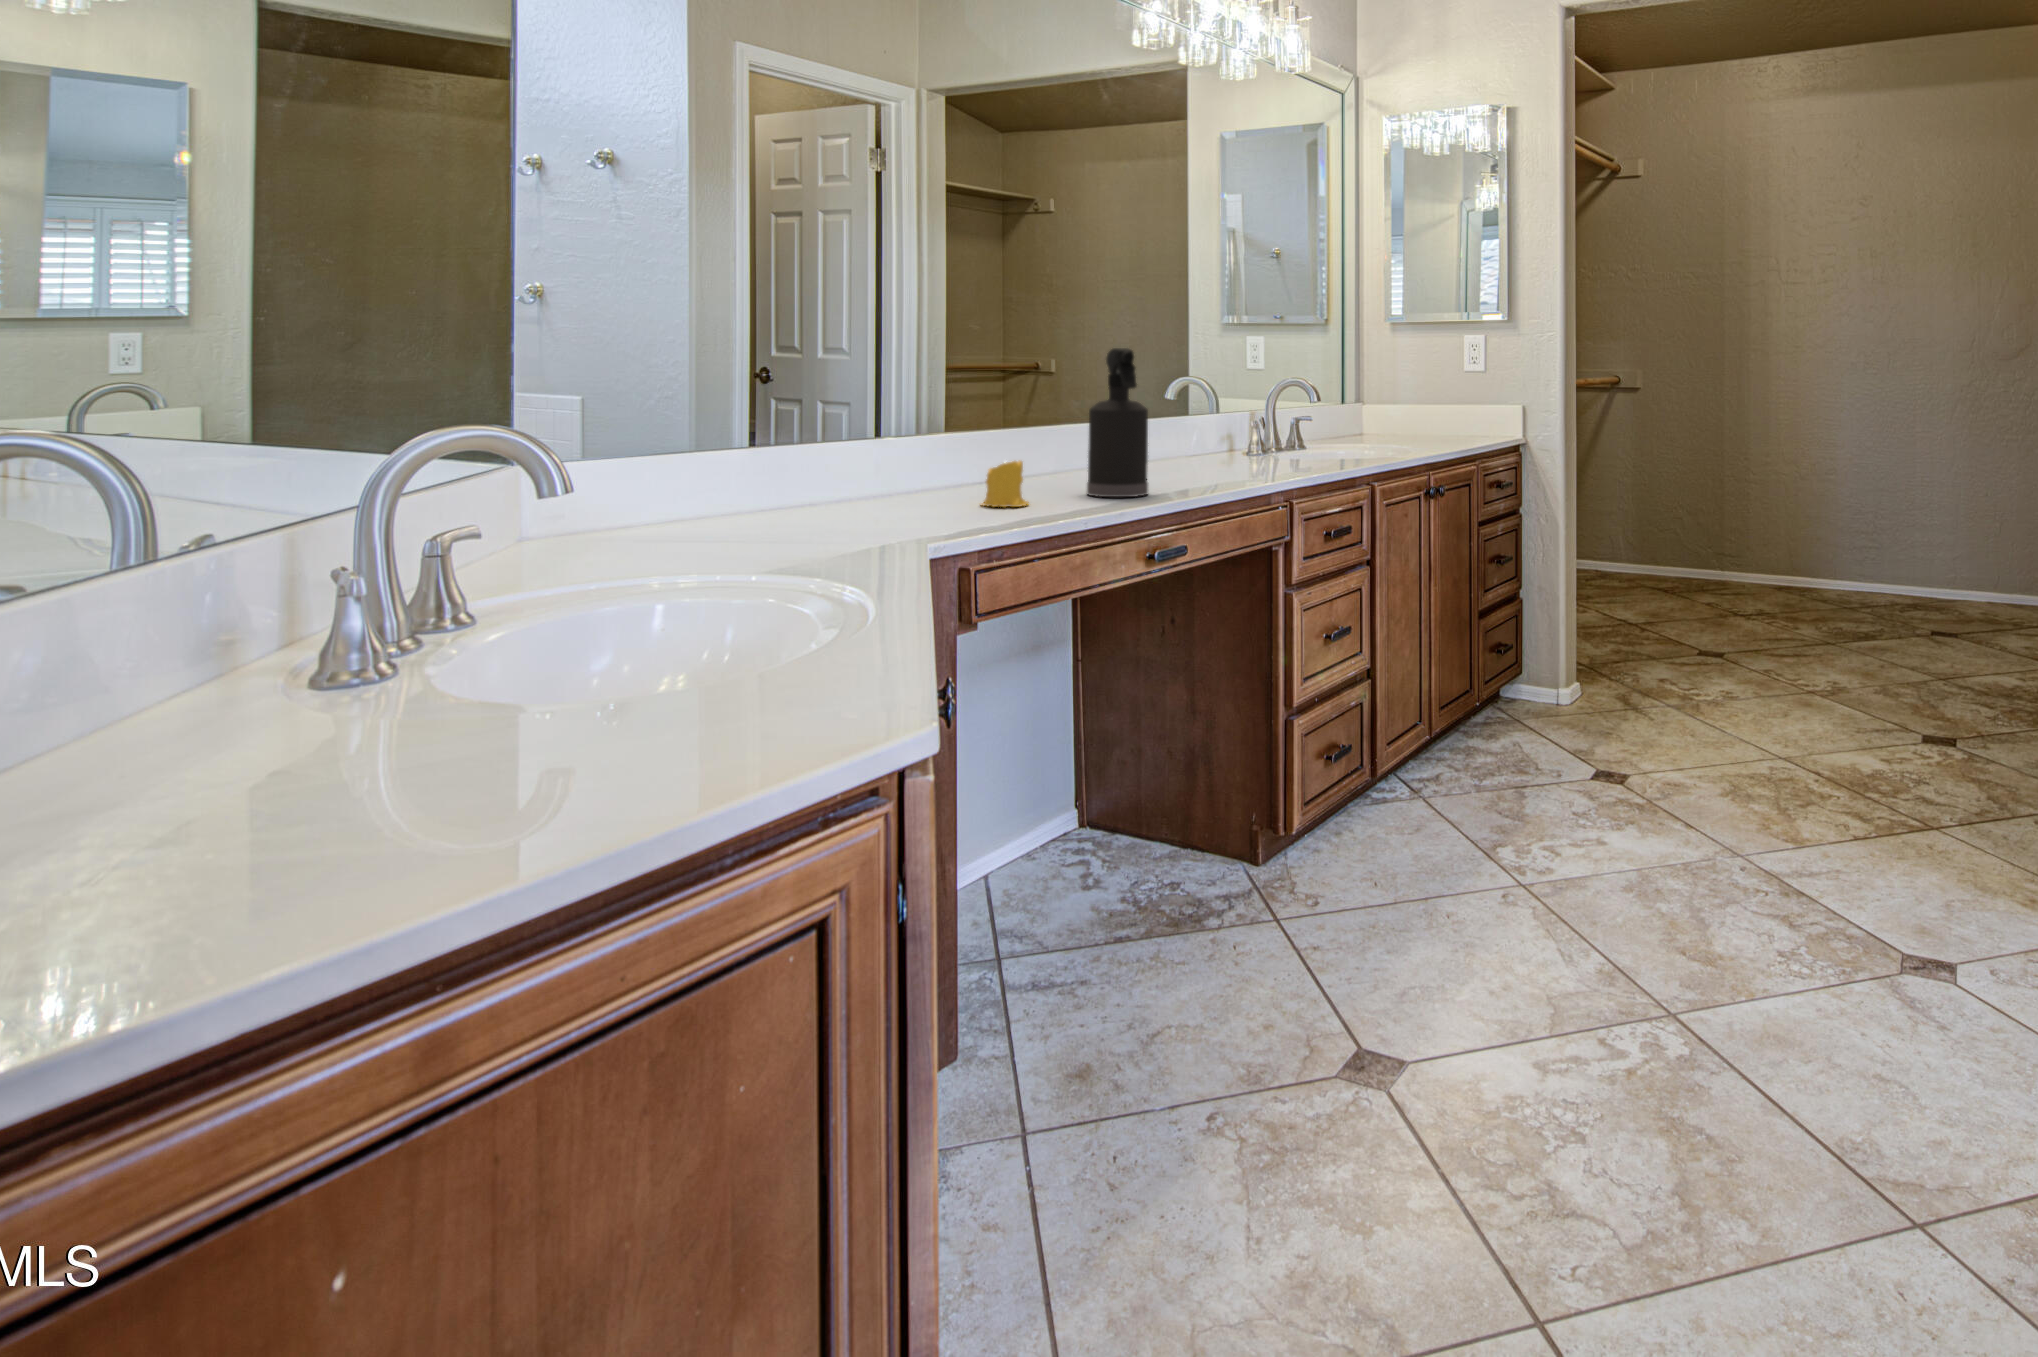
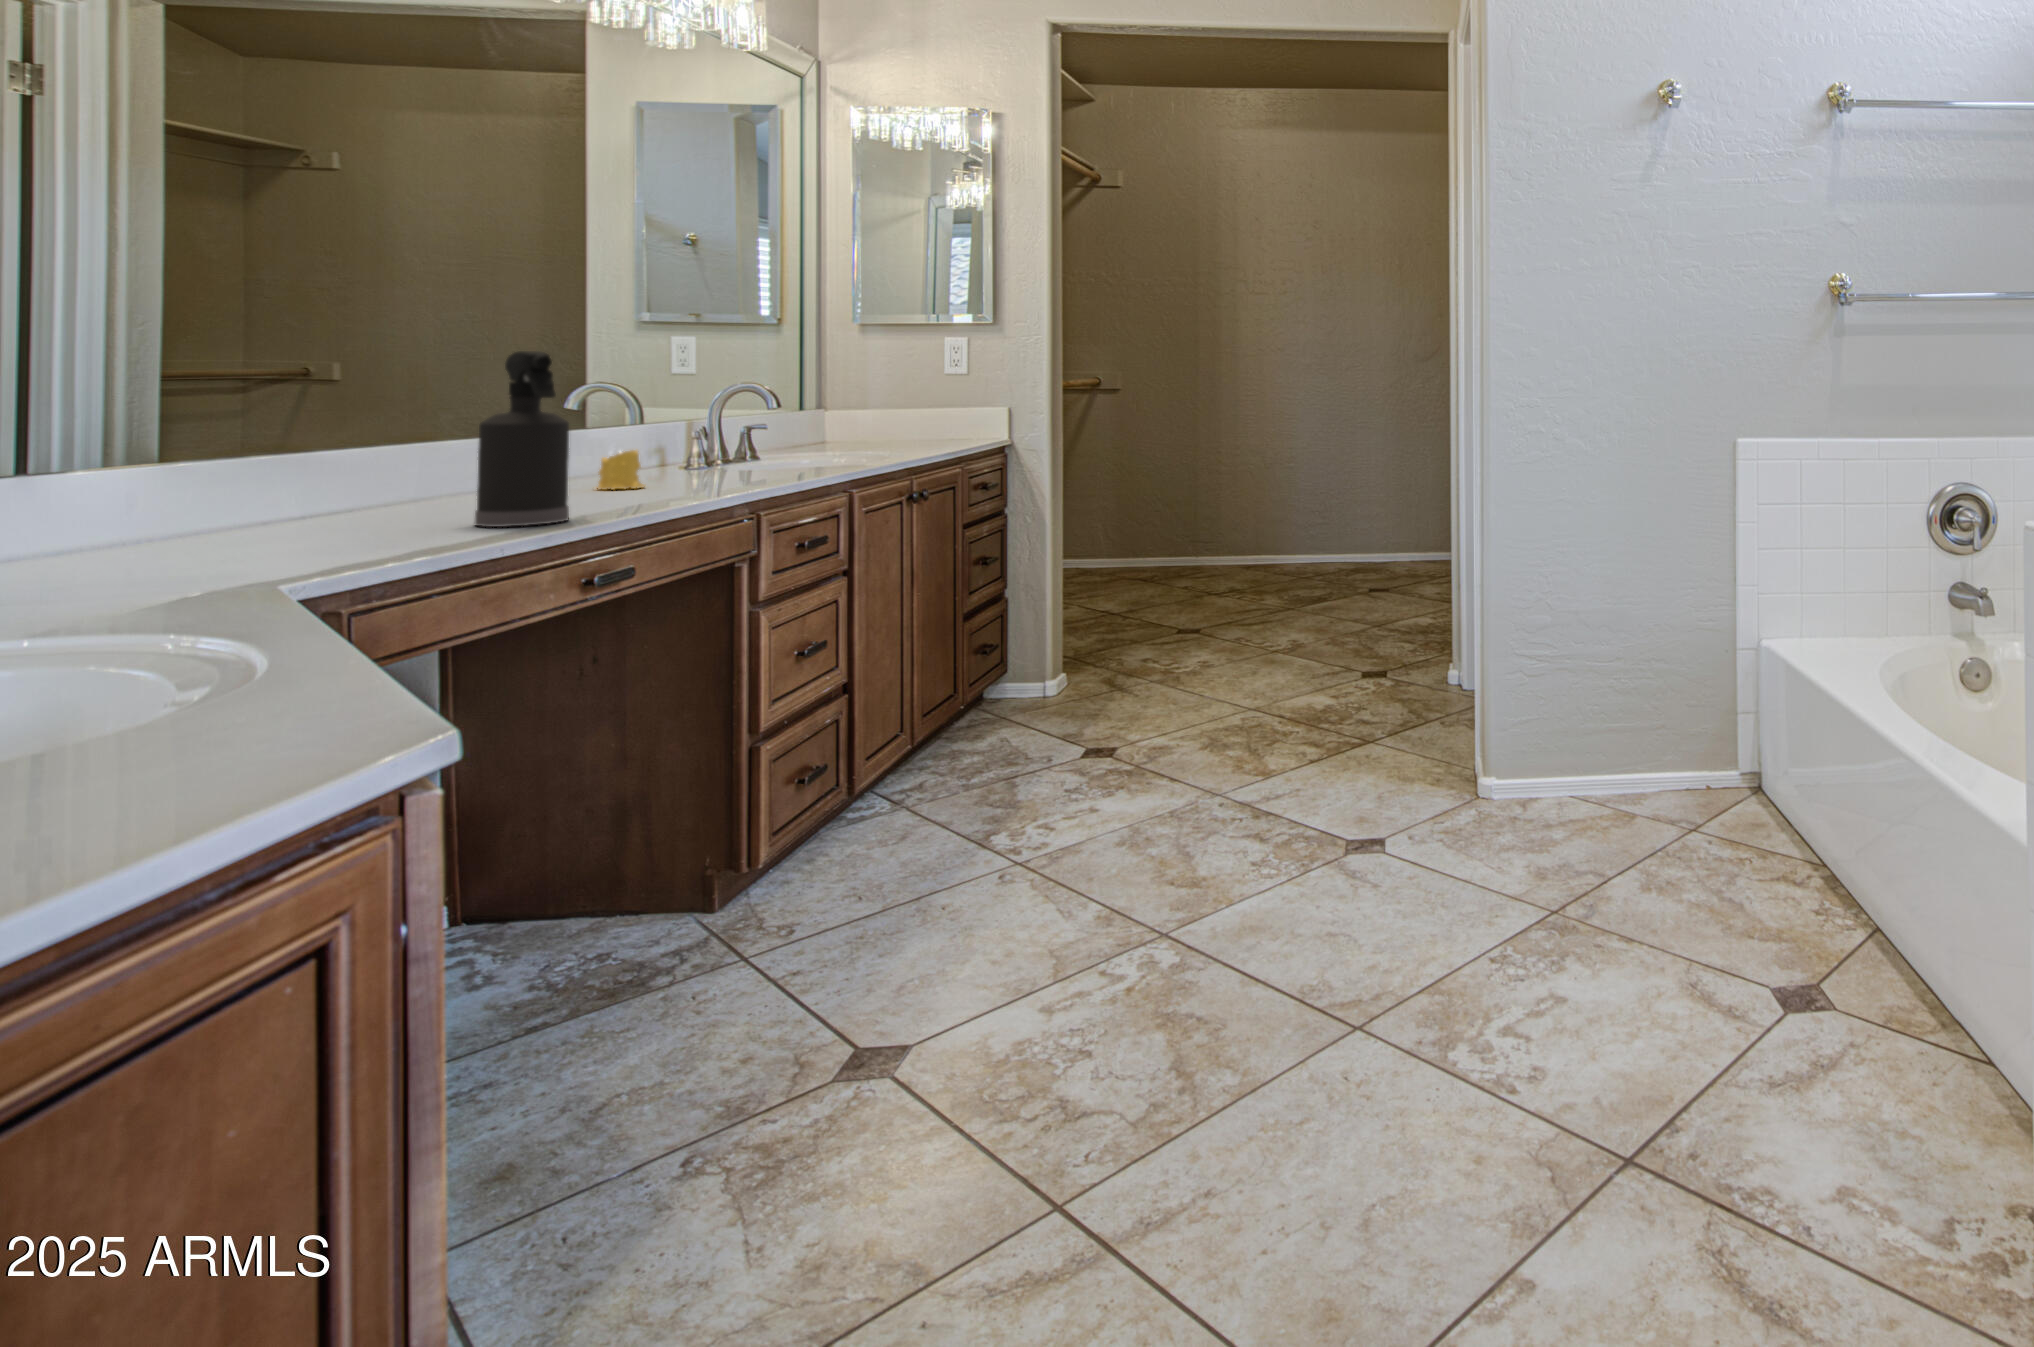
candle: present [981,461,1029,507] -> present [598,450,645,490]

